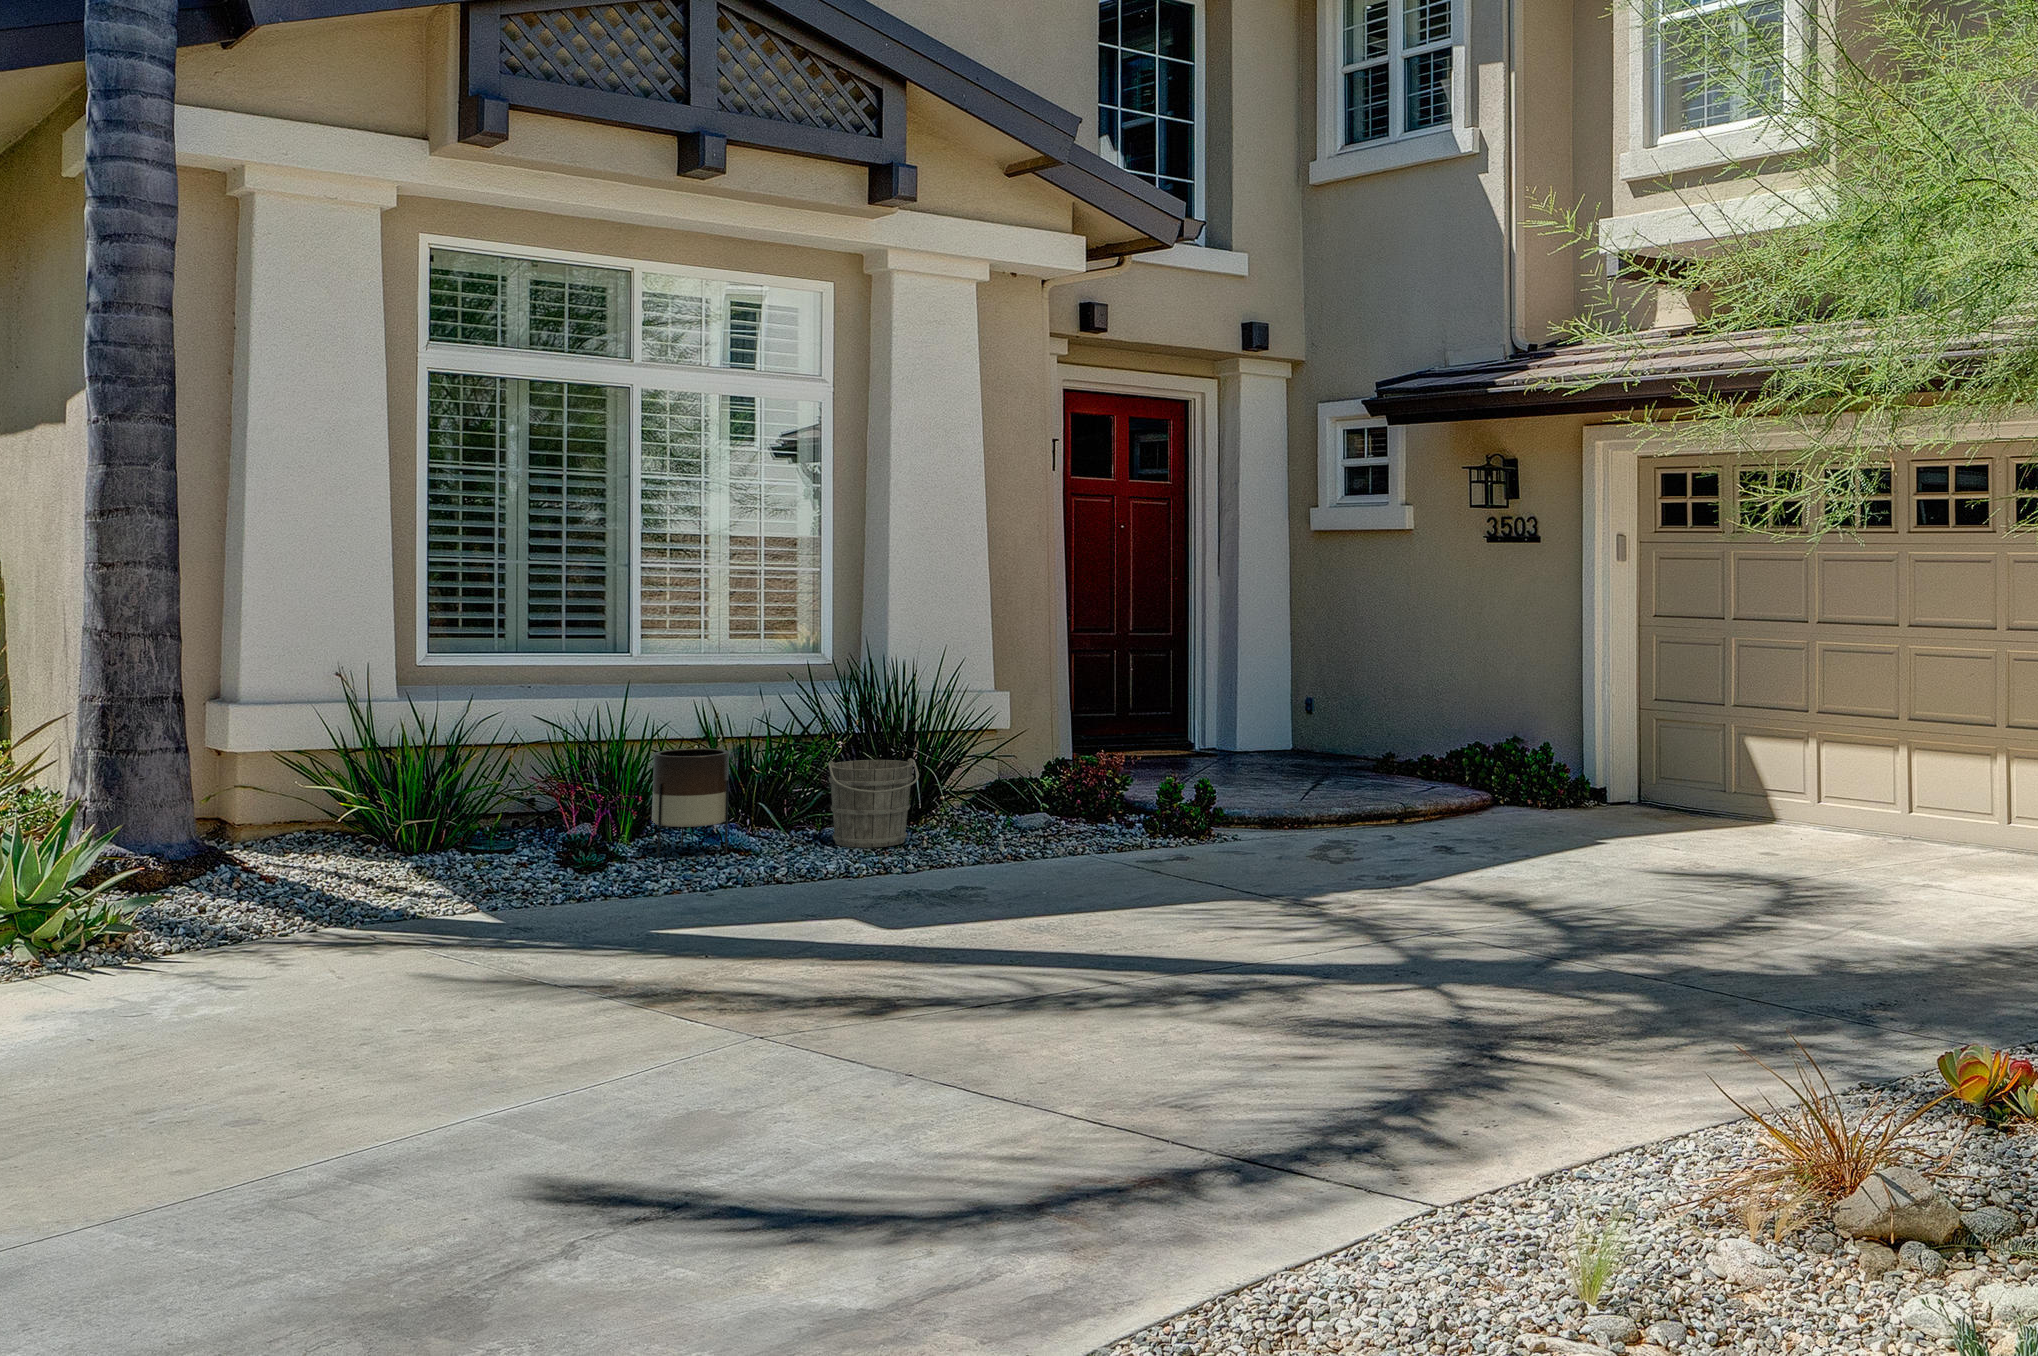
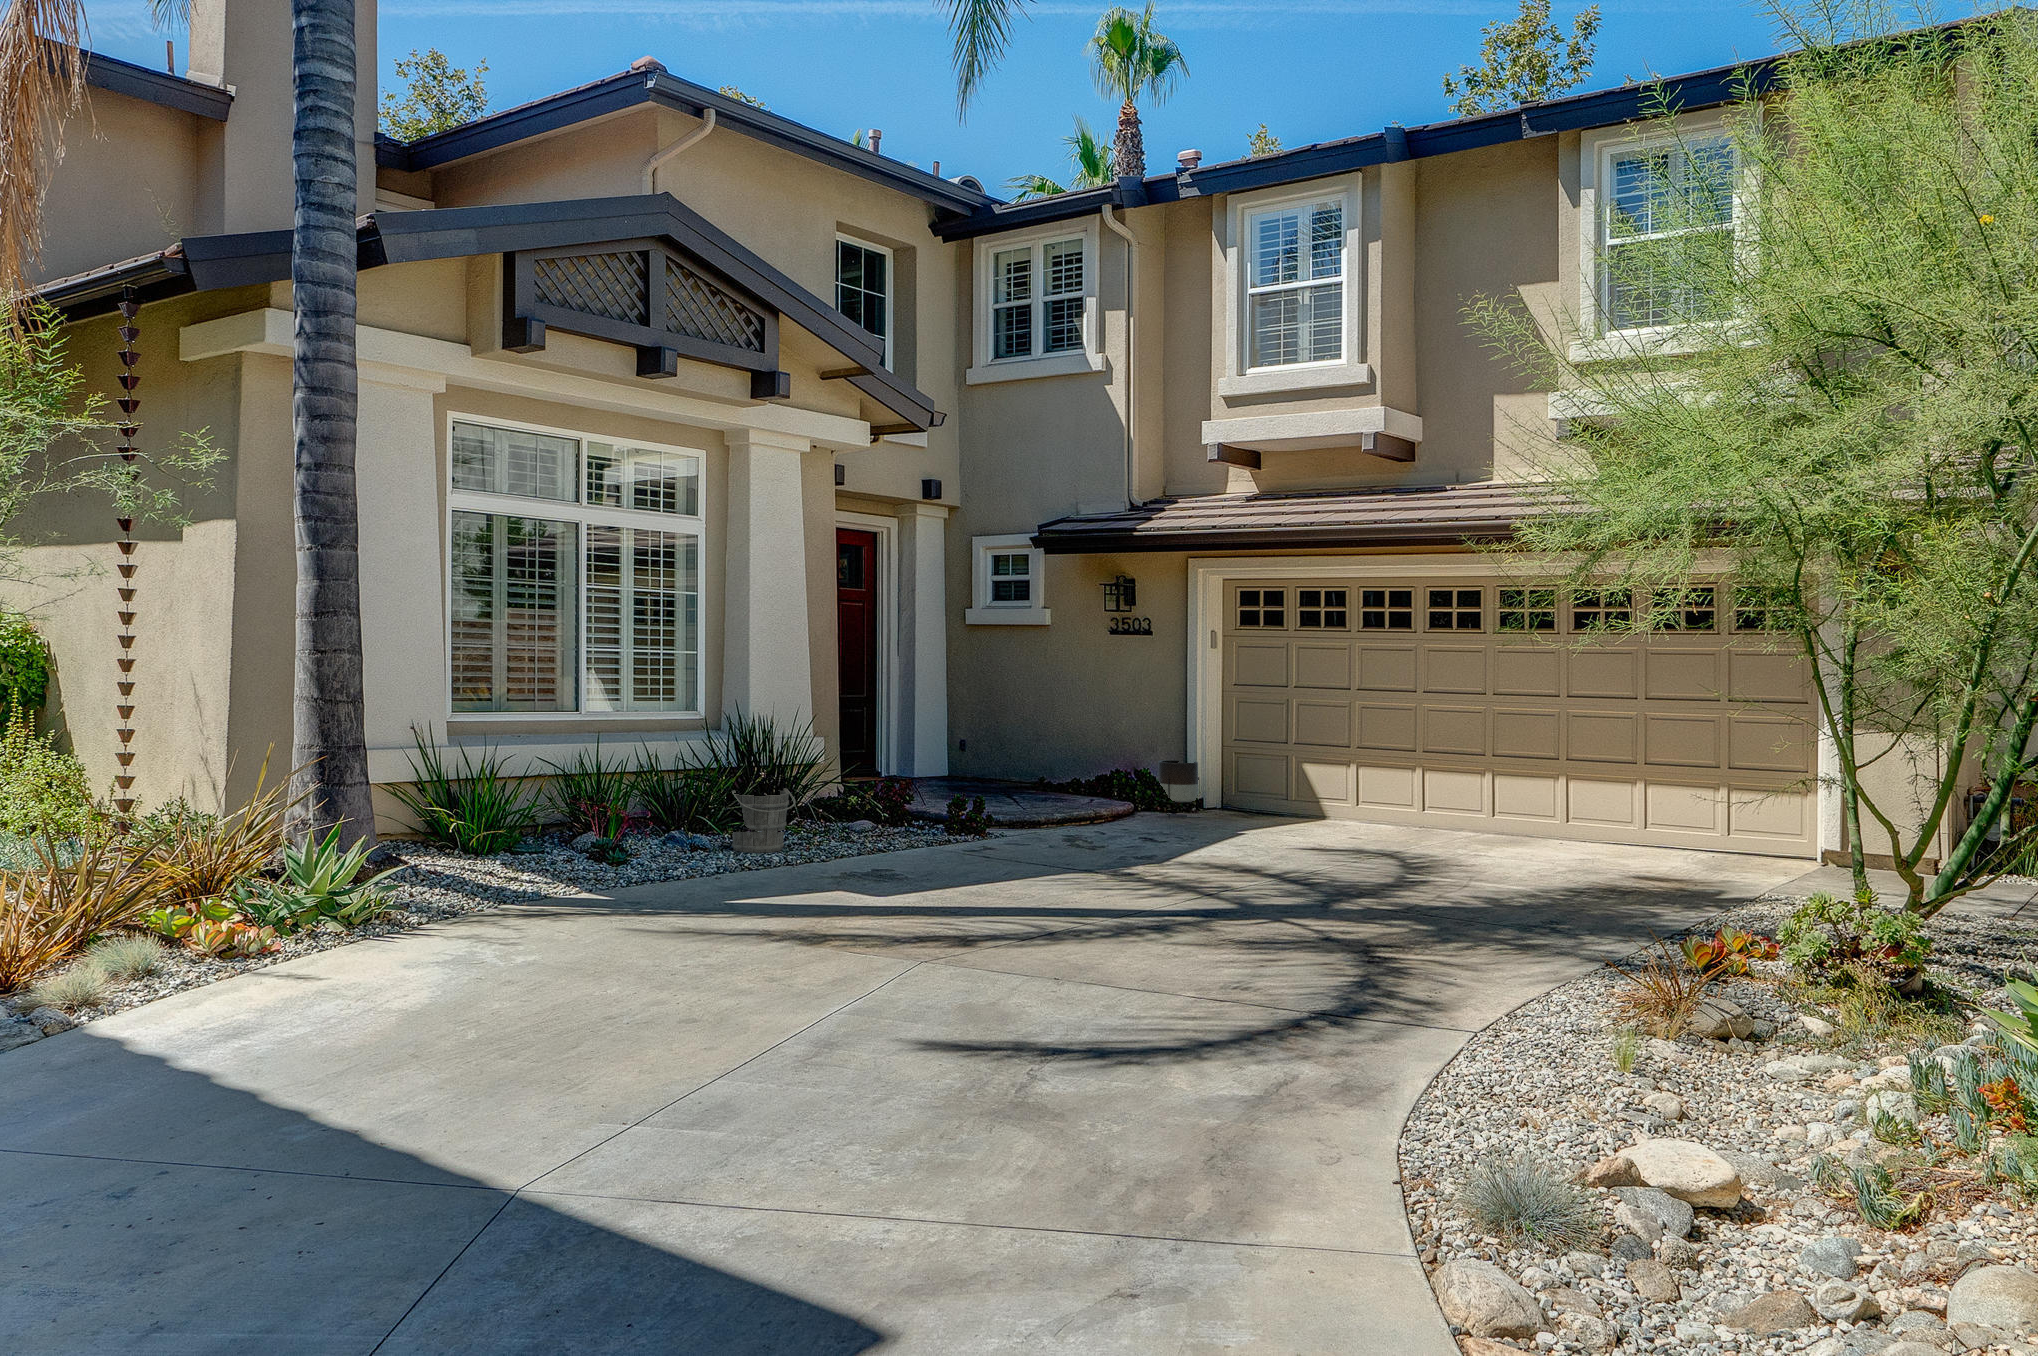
planter: present [652,749,729,858] -> present [1158,760,1200,819]

